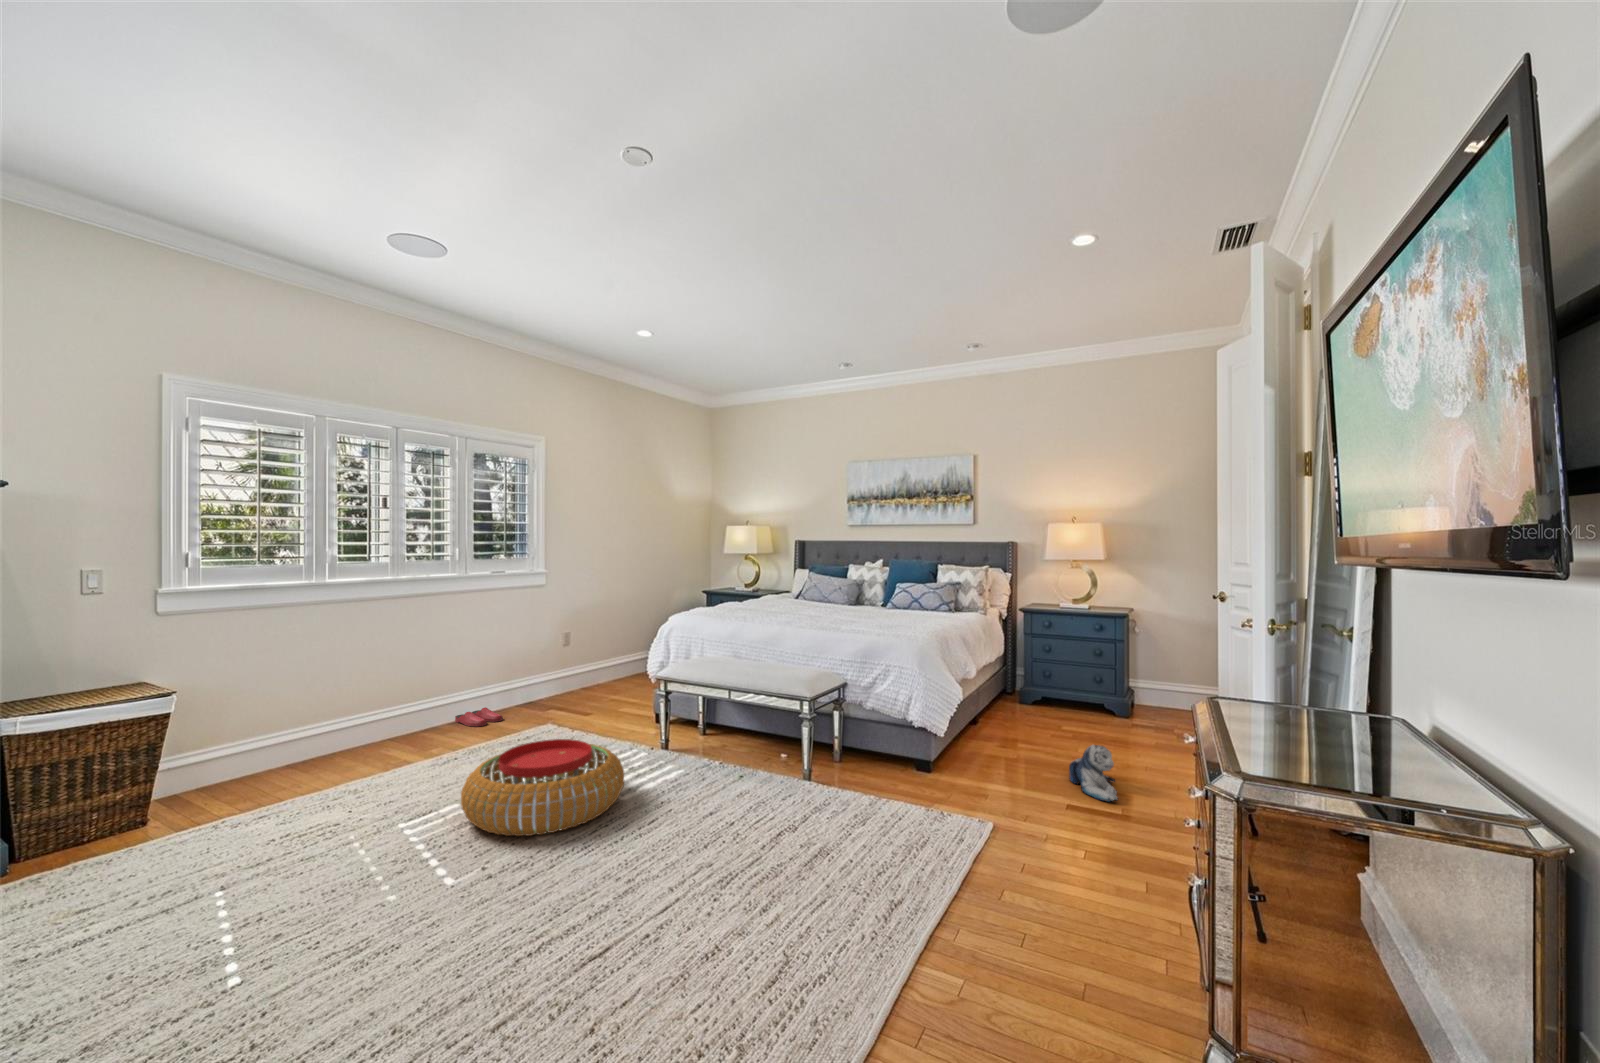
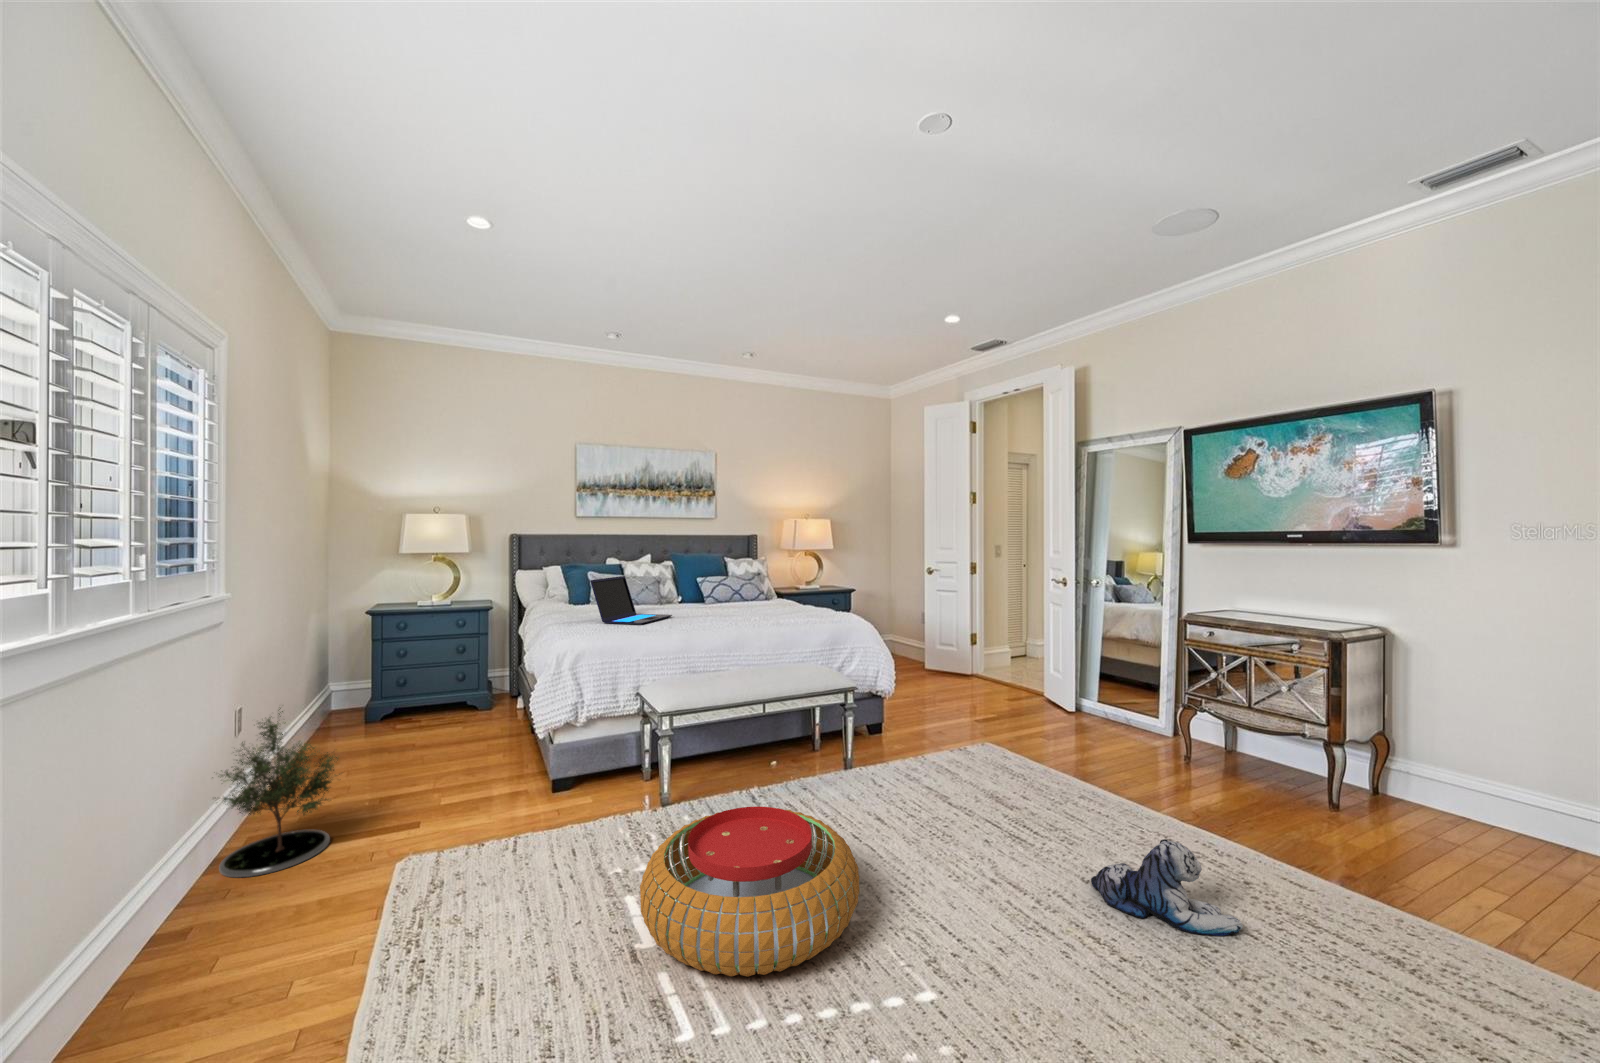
laptop: none [744,576,800,615] -> present [590,576,672,625]
potted tree: none [523,626,574,711] -> present [219,707,340,878]
slippers: present [455,707,503,727] -> none [125,900,262,965]
plush toy: present [1069,745,1117,802] -> present [1091,839,1243,936]

